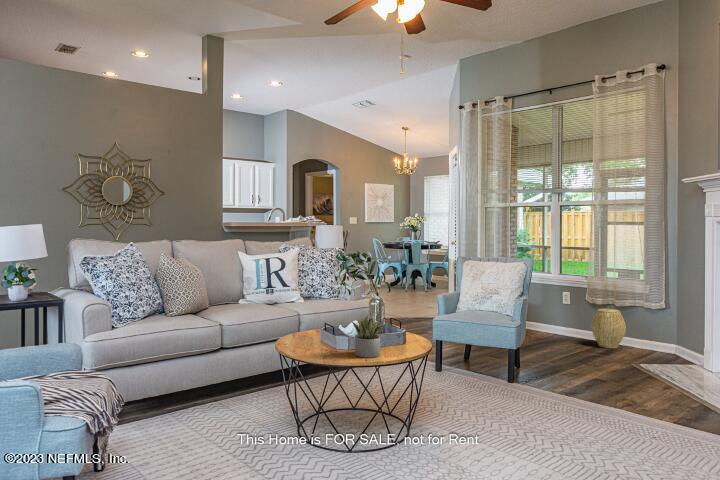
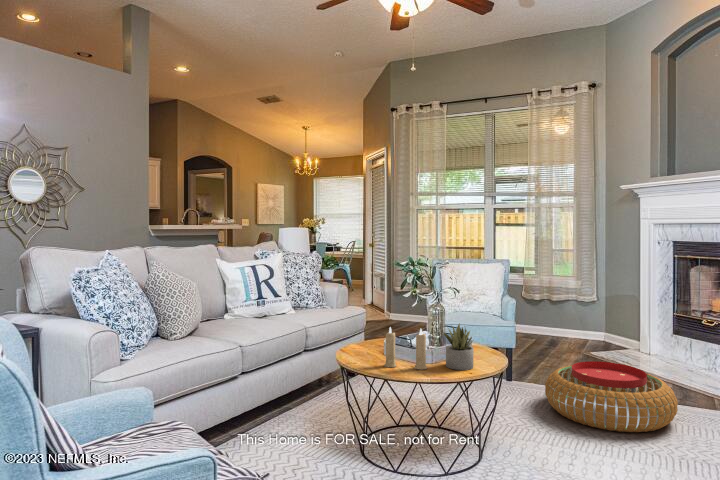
woven basket: present [591,308,626,348] -> none [534,302,564,339]
candle: none [302,312,336,354] -> present [384,327,427,370]
pouf: none [512,369,651,447] -> present [545,361,678,432]

